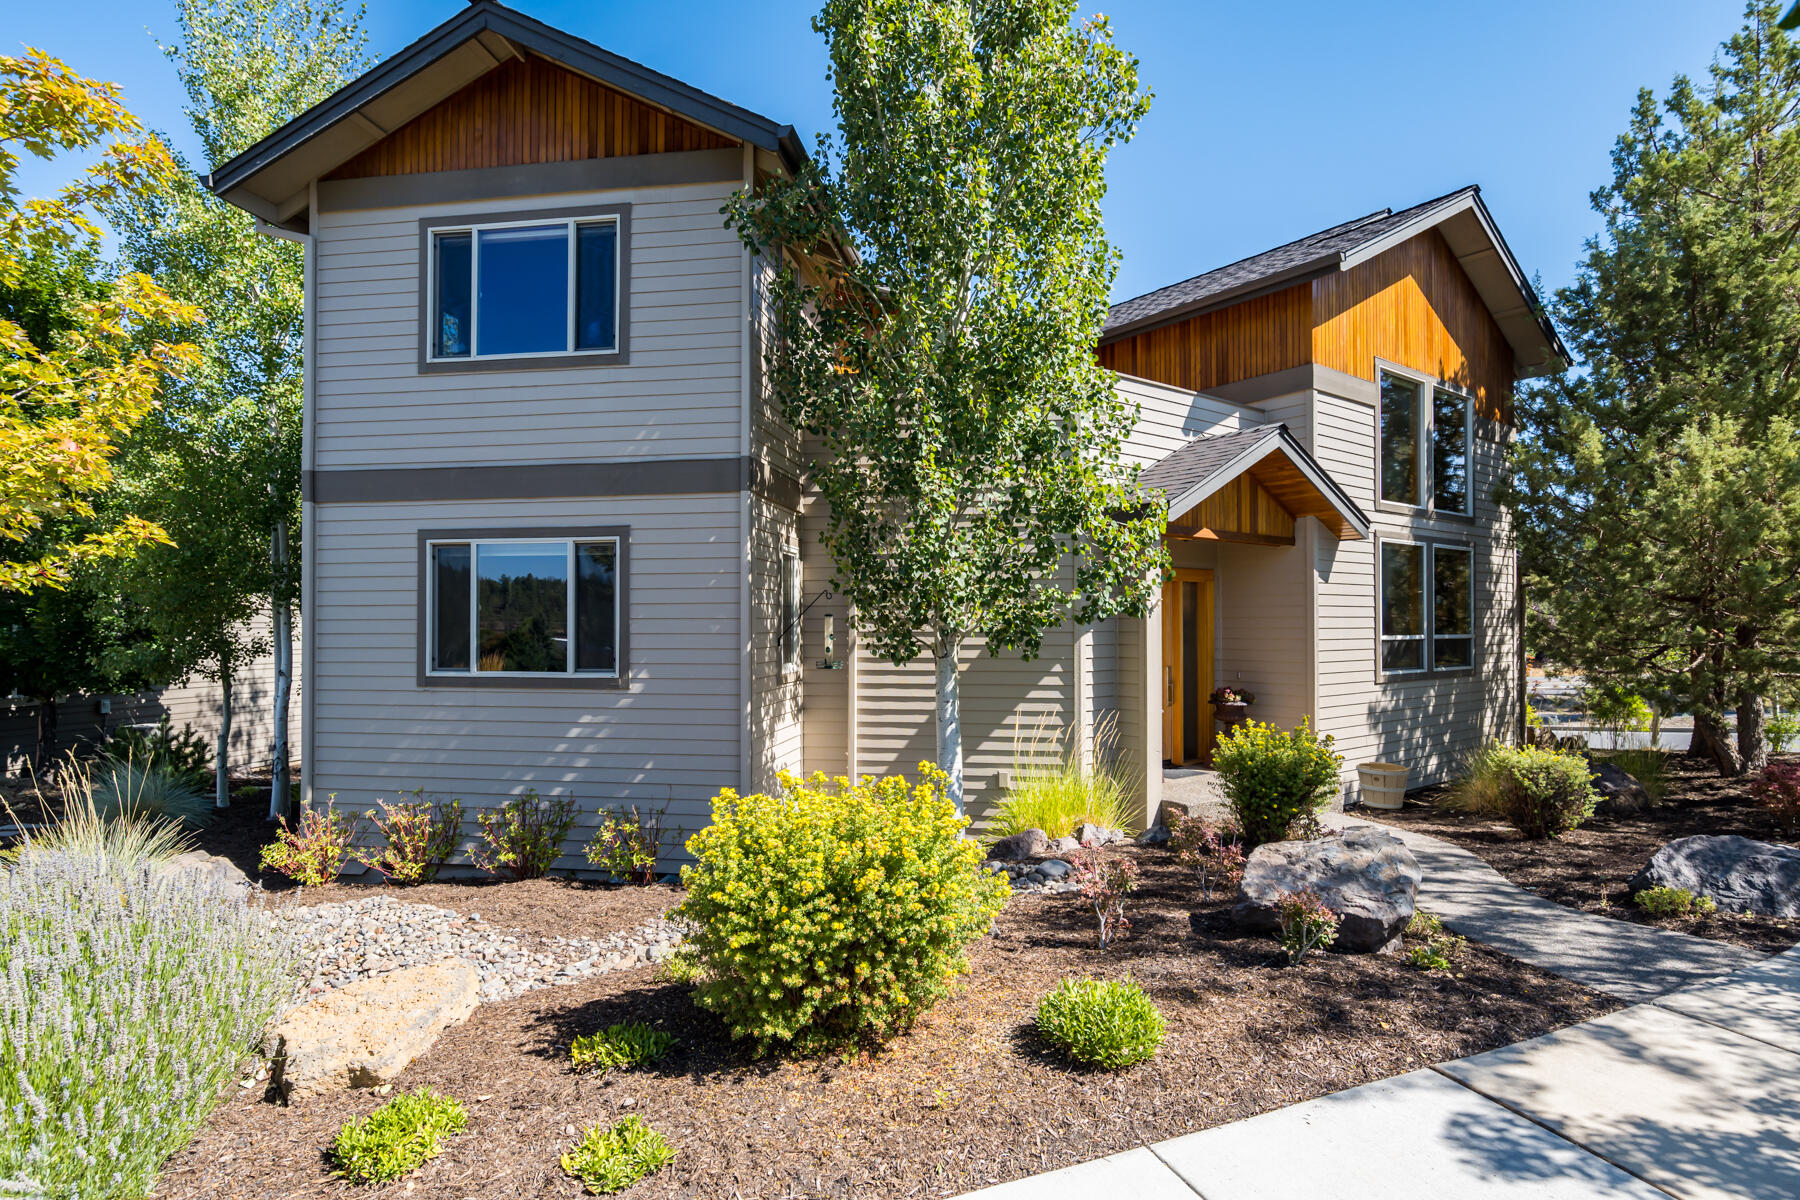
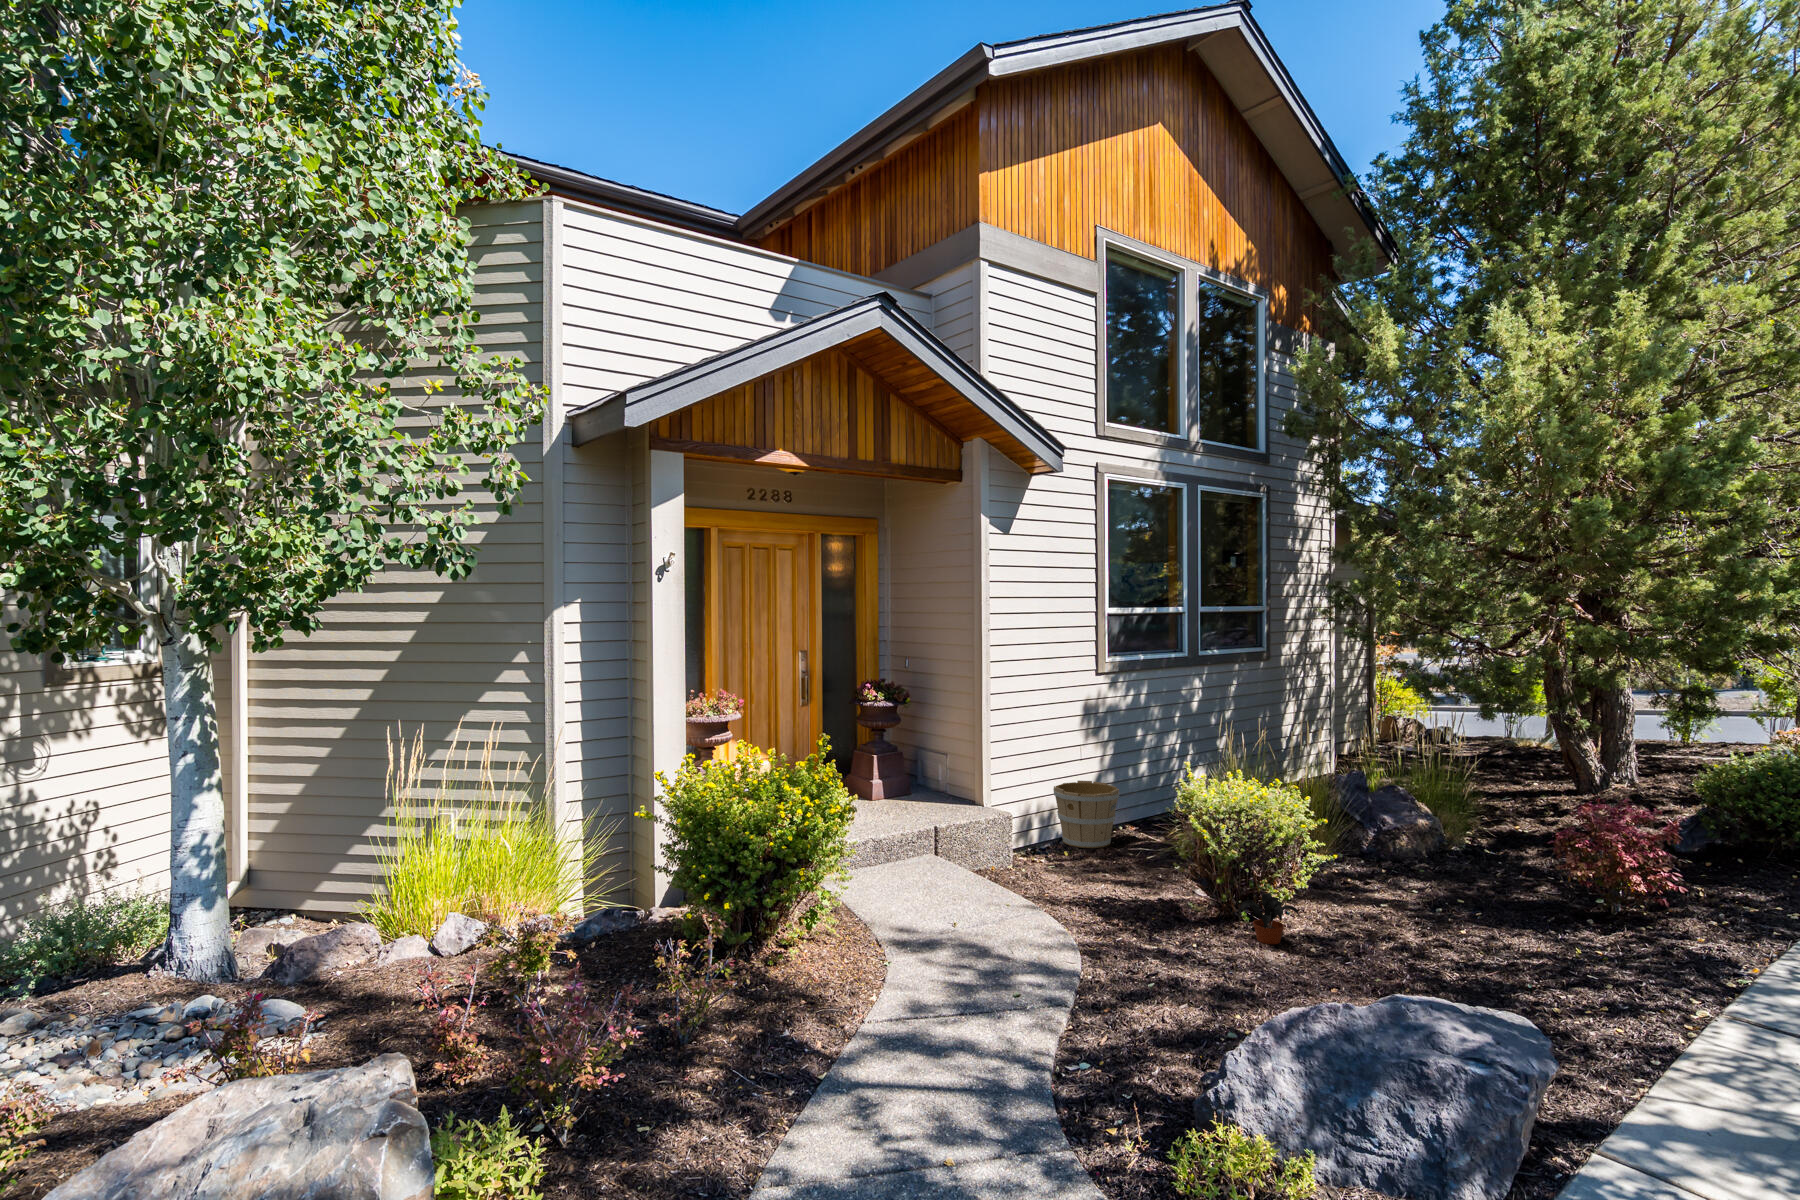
potted plant: none [1560,829,1608,861] -> present [1239,893,1299,944]

